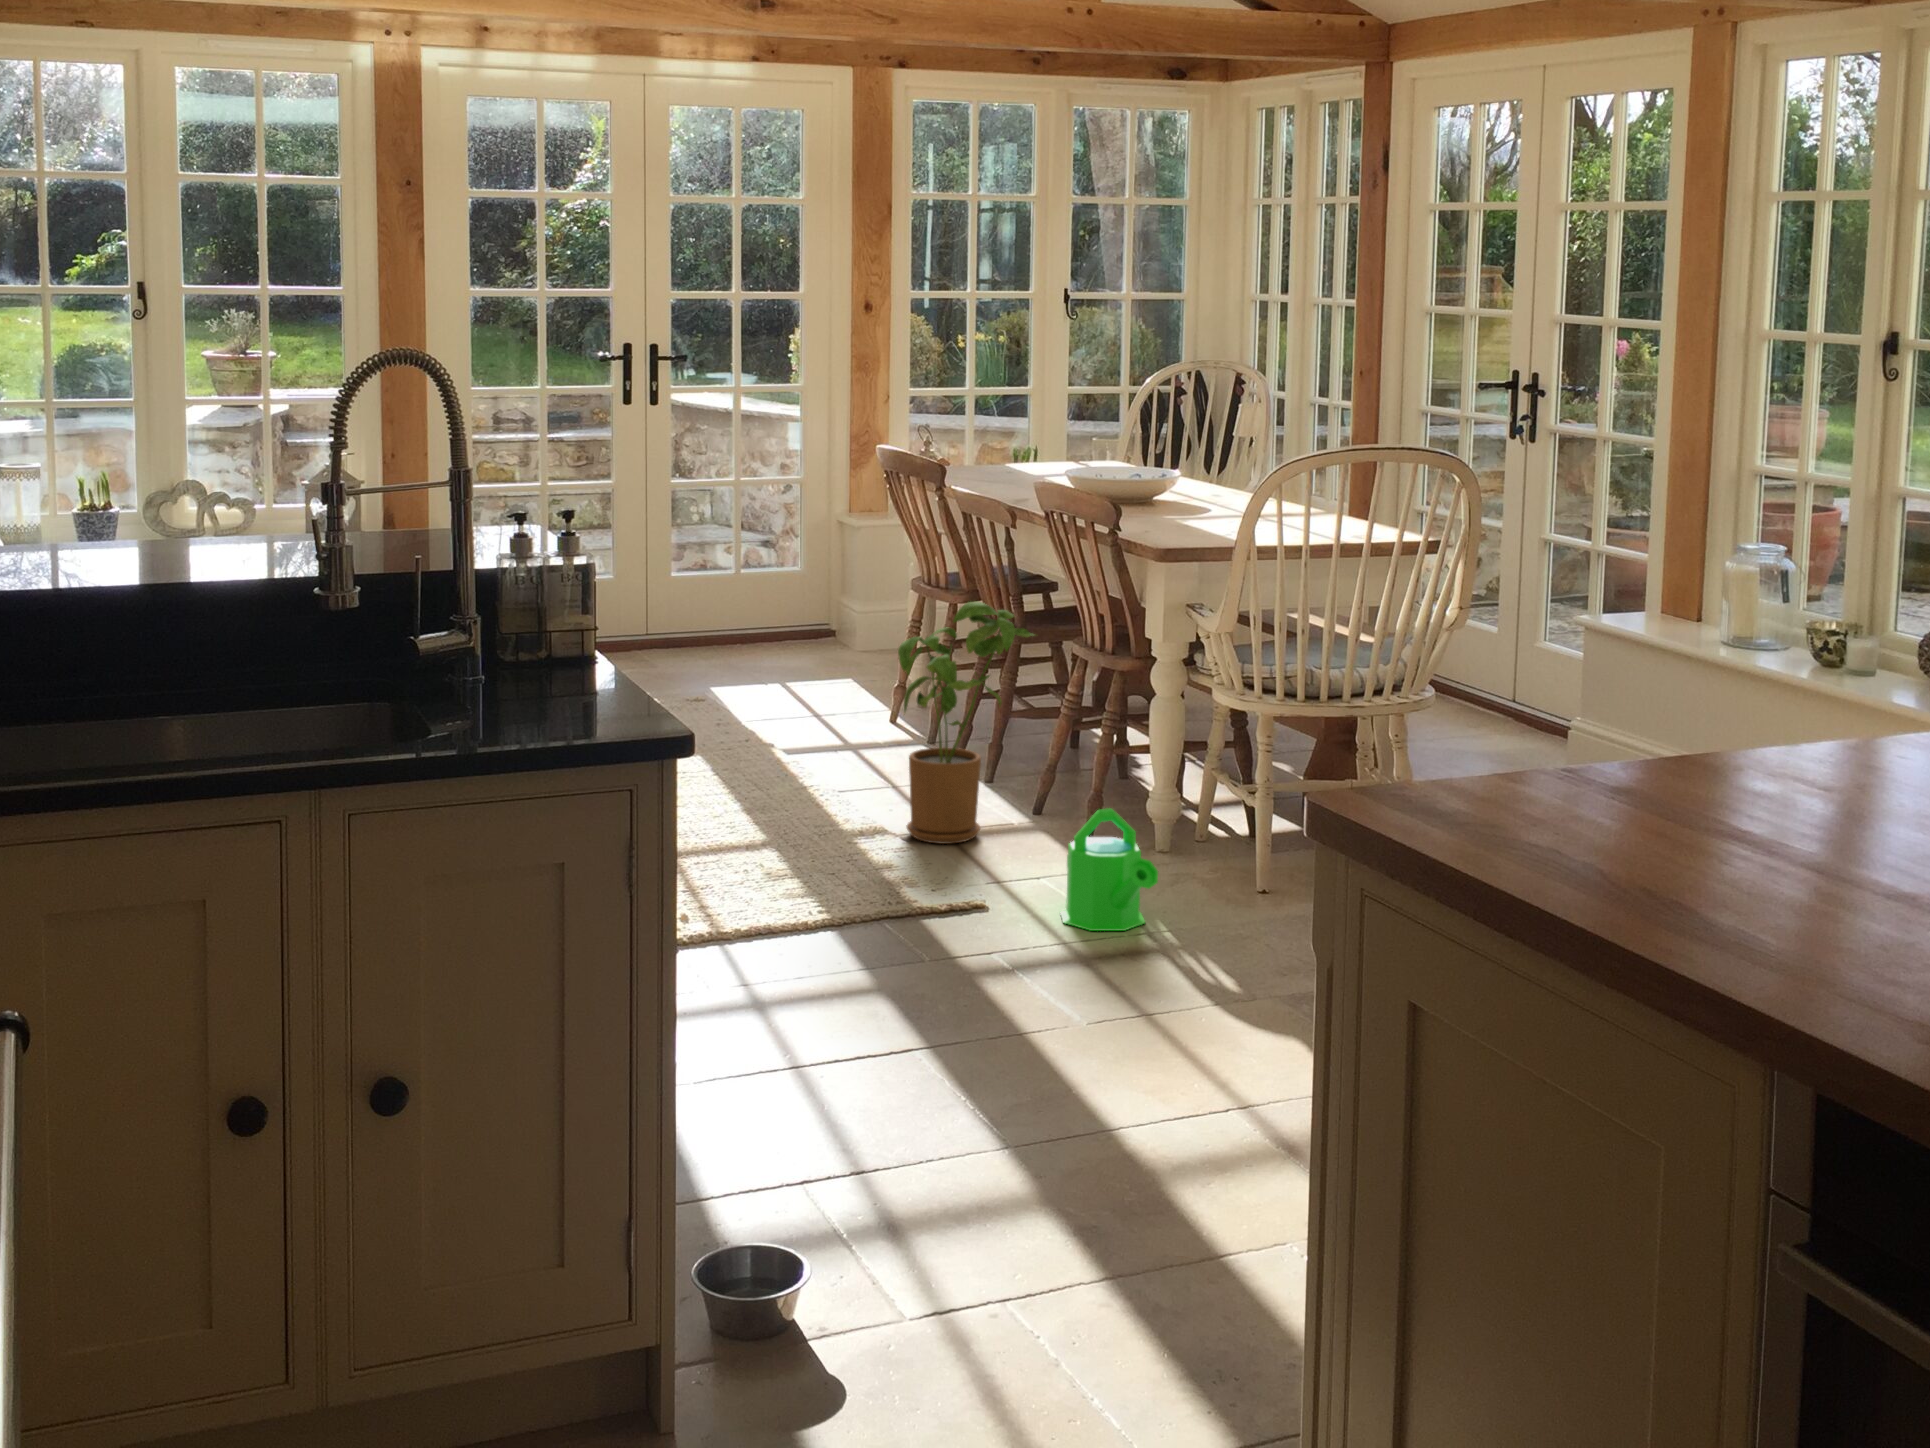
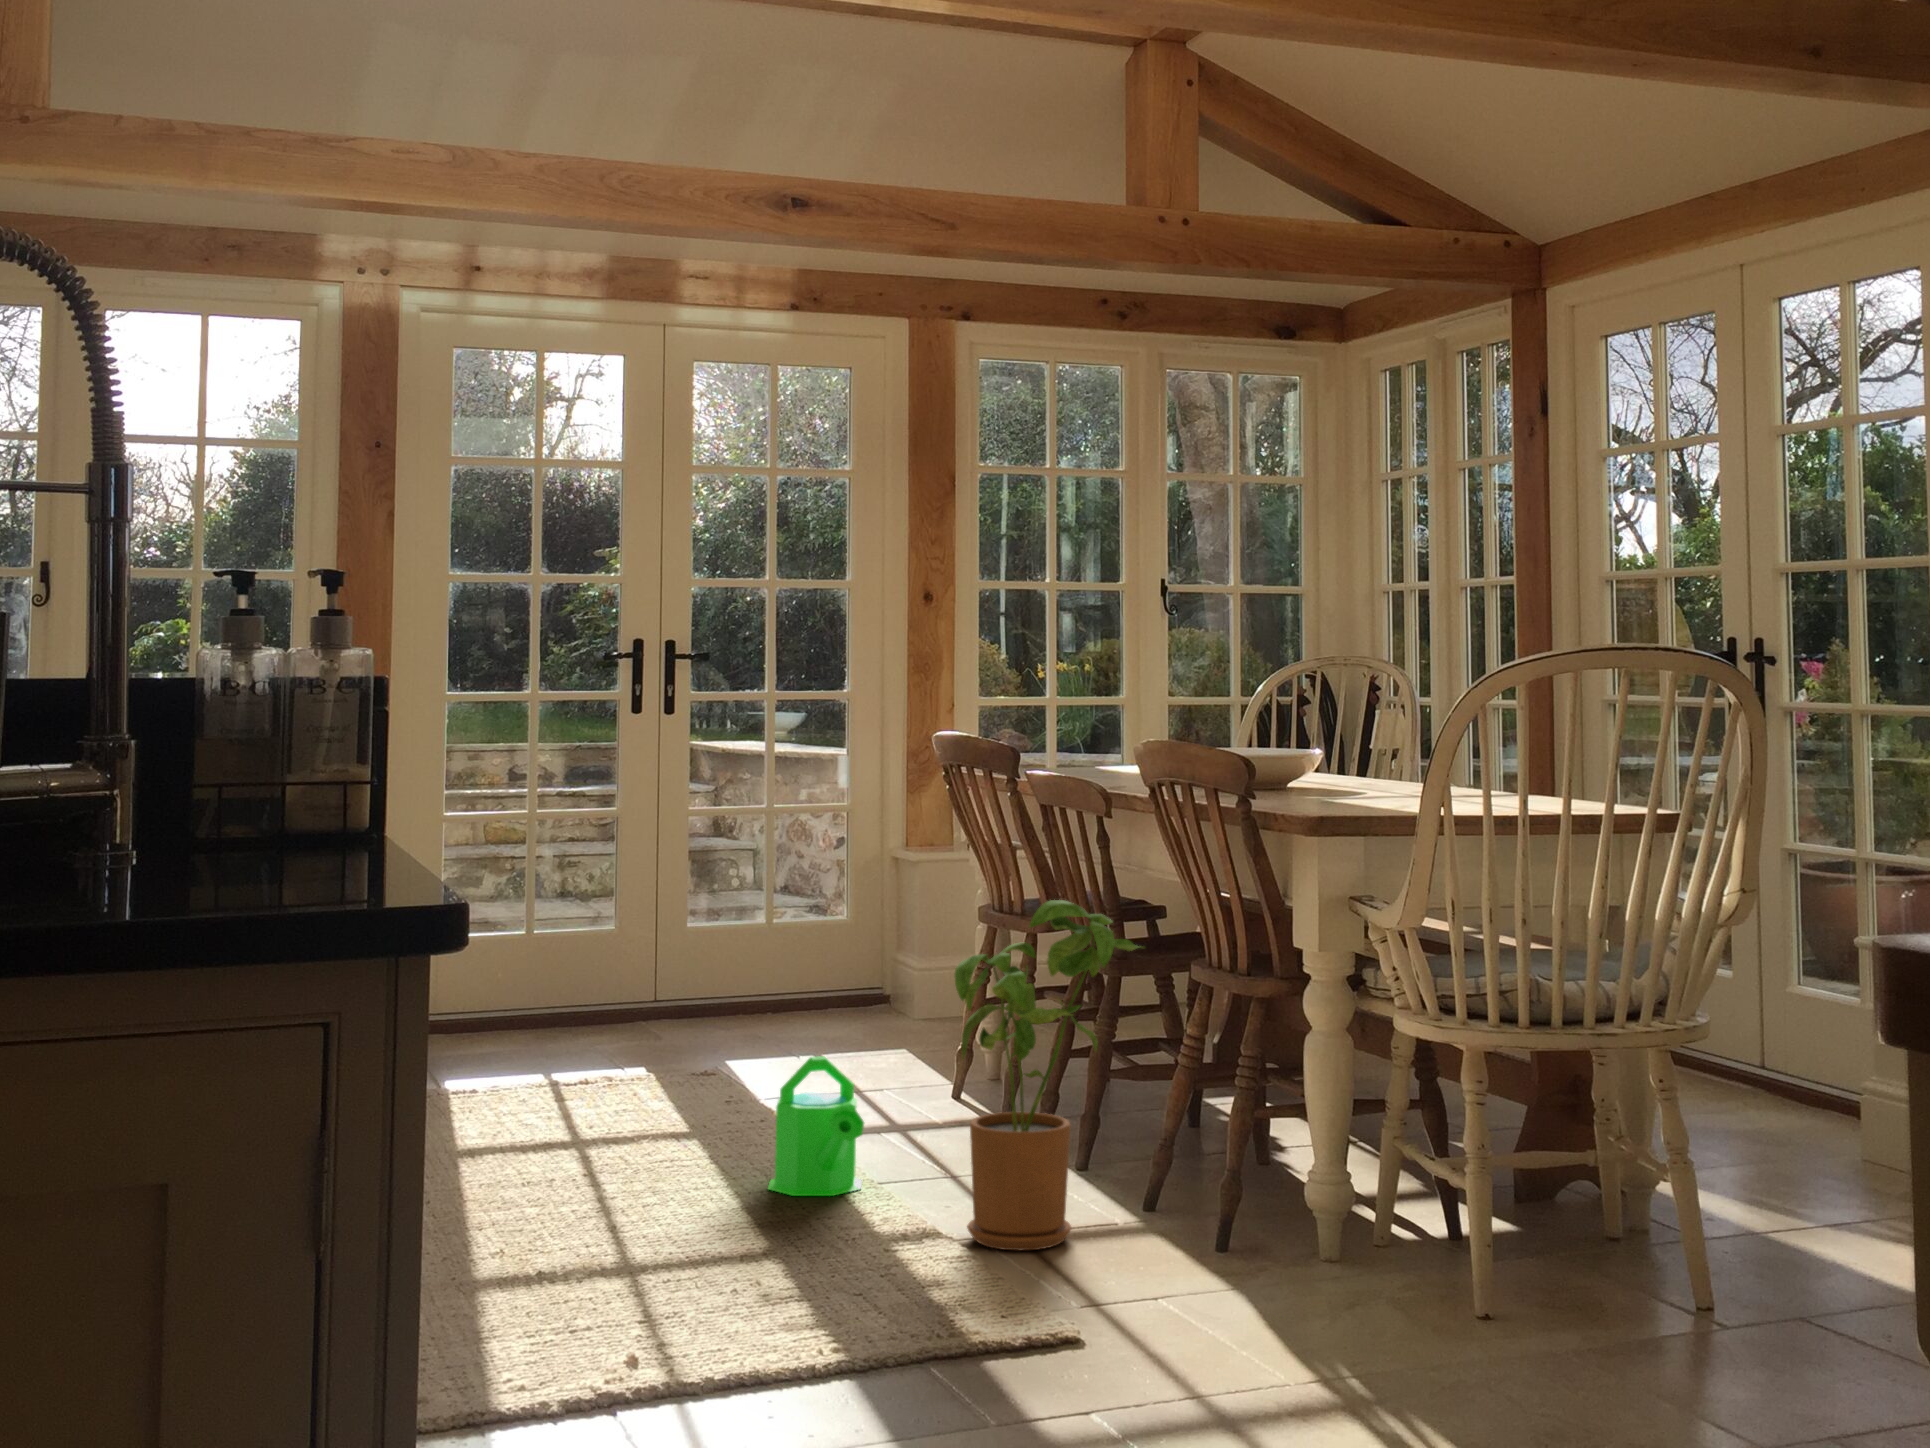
watering can: present [1060,808,1158,931] -> present [768,1056,864,1196]

